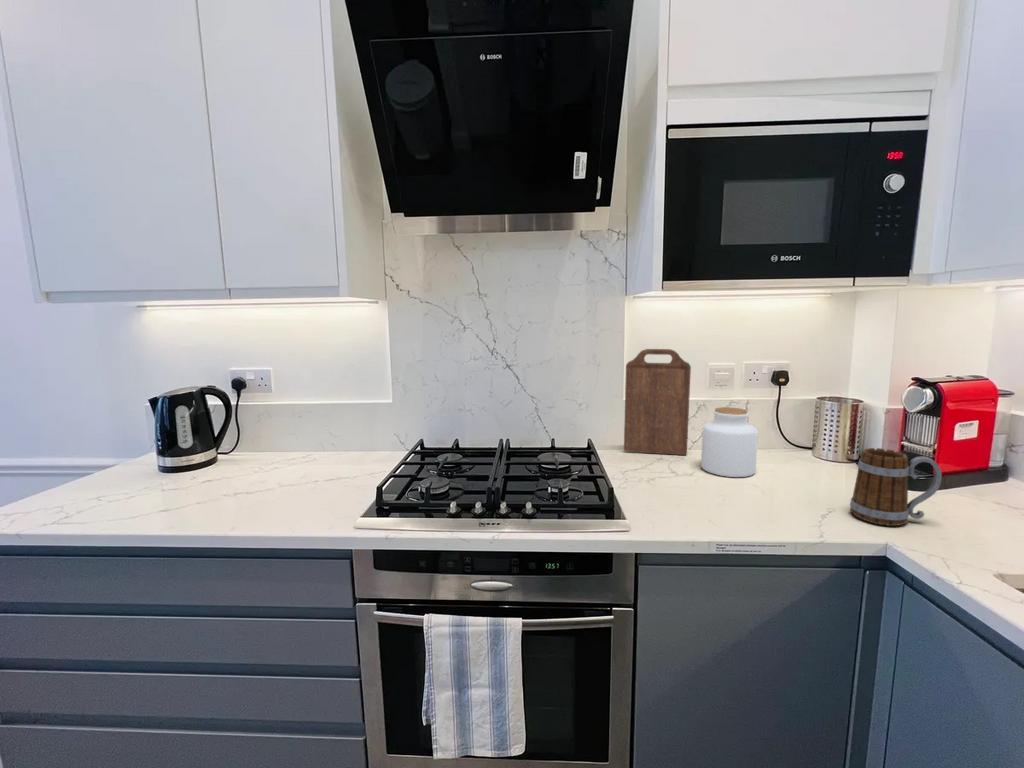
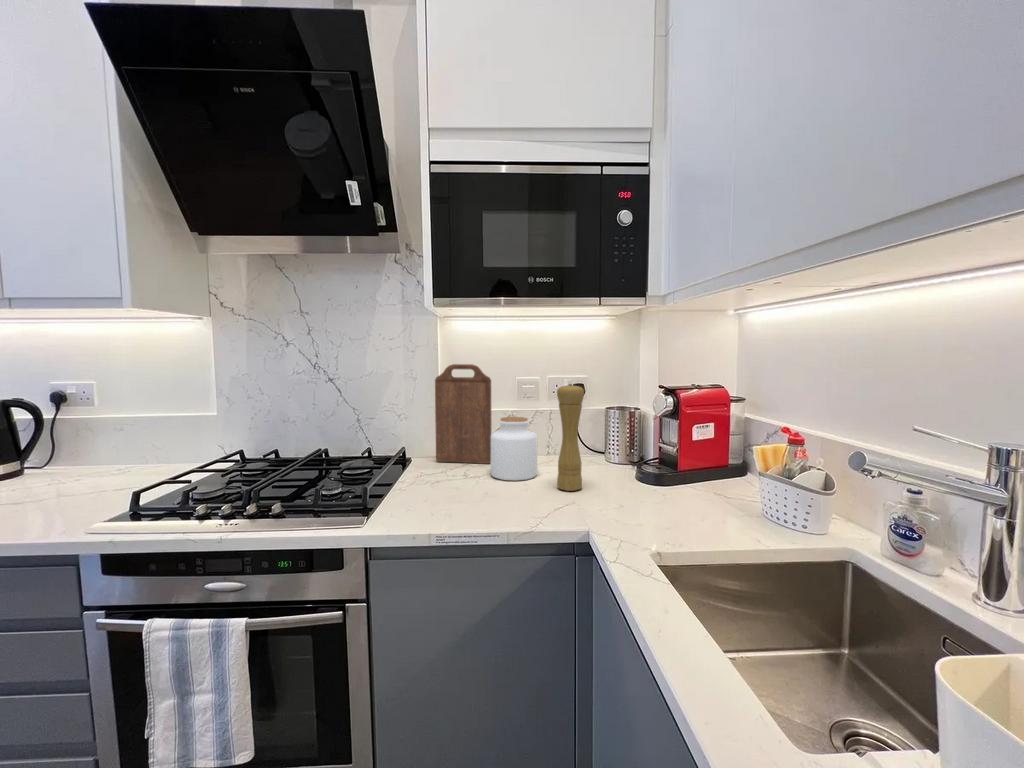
pepper mill: none [794,376,836,492] -> present [557,384,584,491]
mug: present [850,448,942,526] -> none [580,447,645,516]

